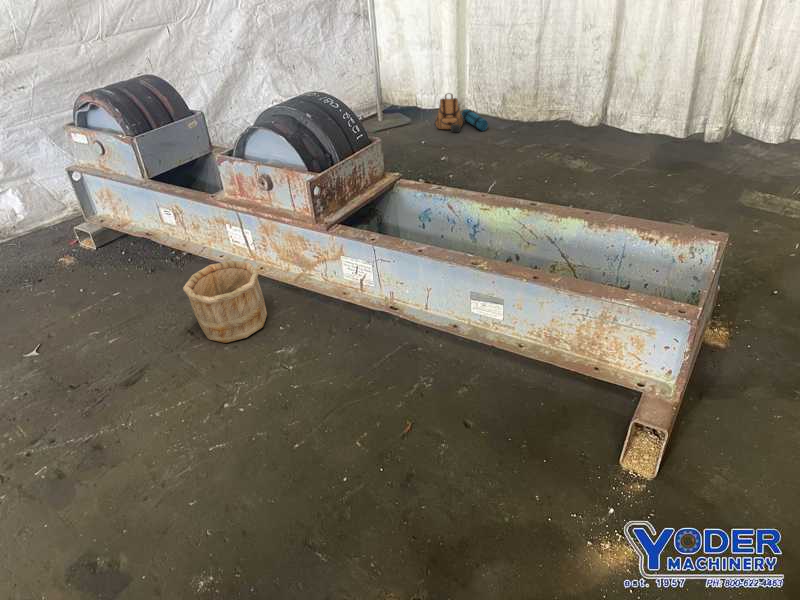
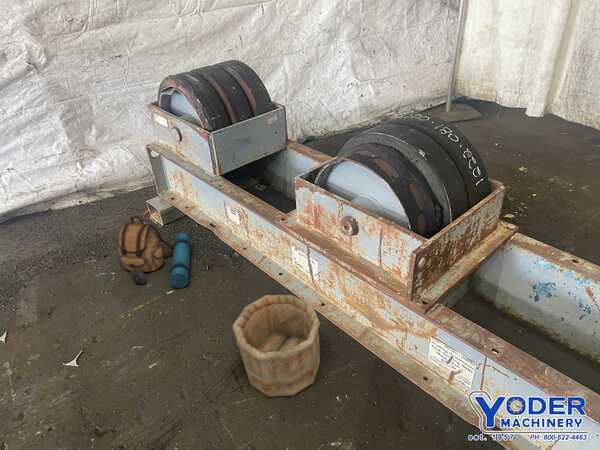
backpack: present [435,93,488,132] -> present [118,216,192,288]

